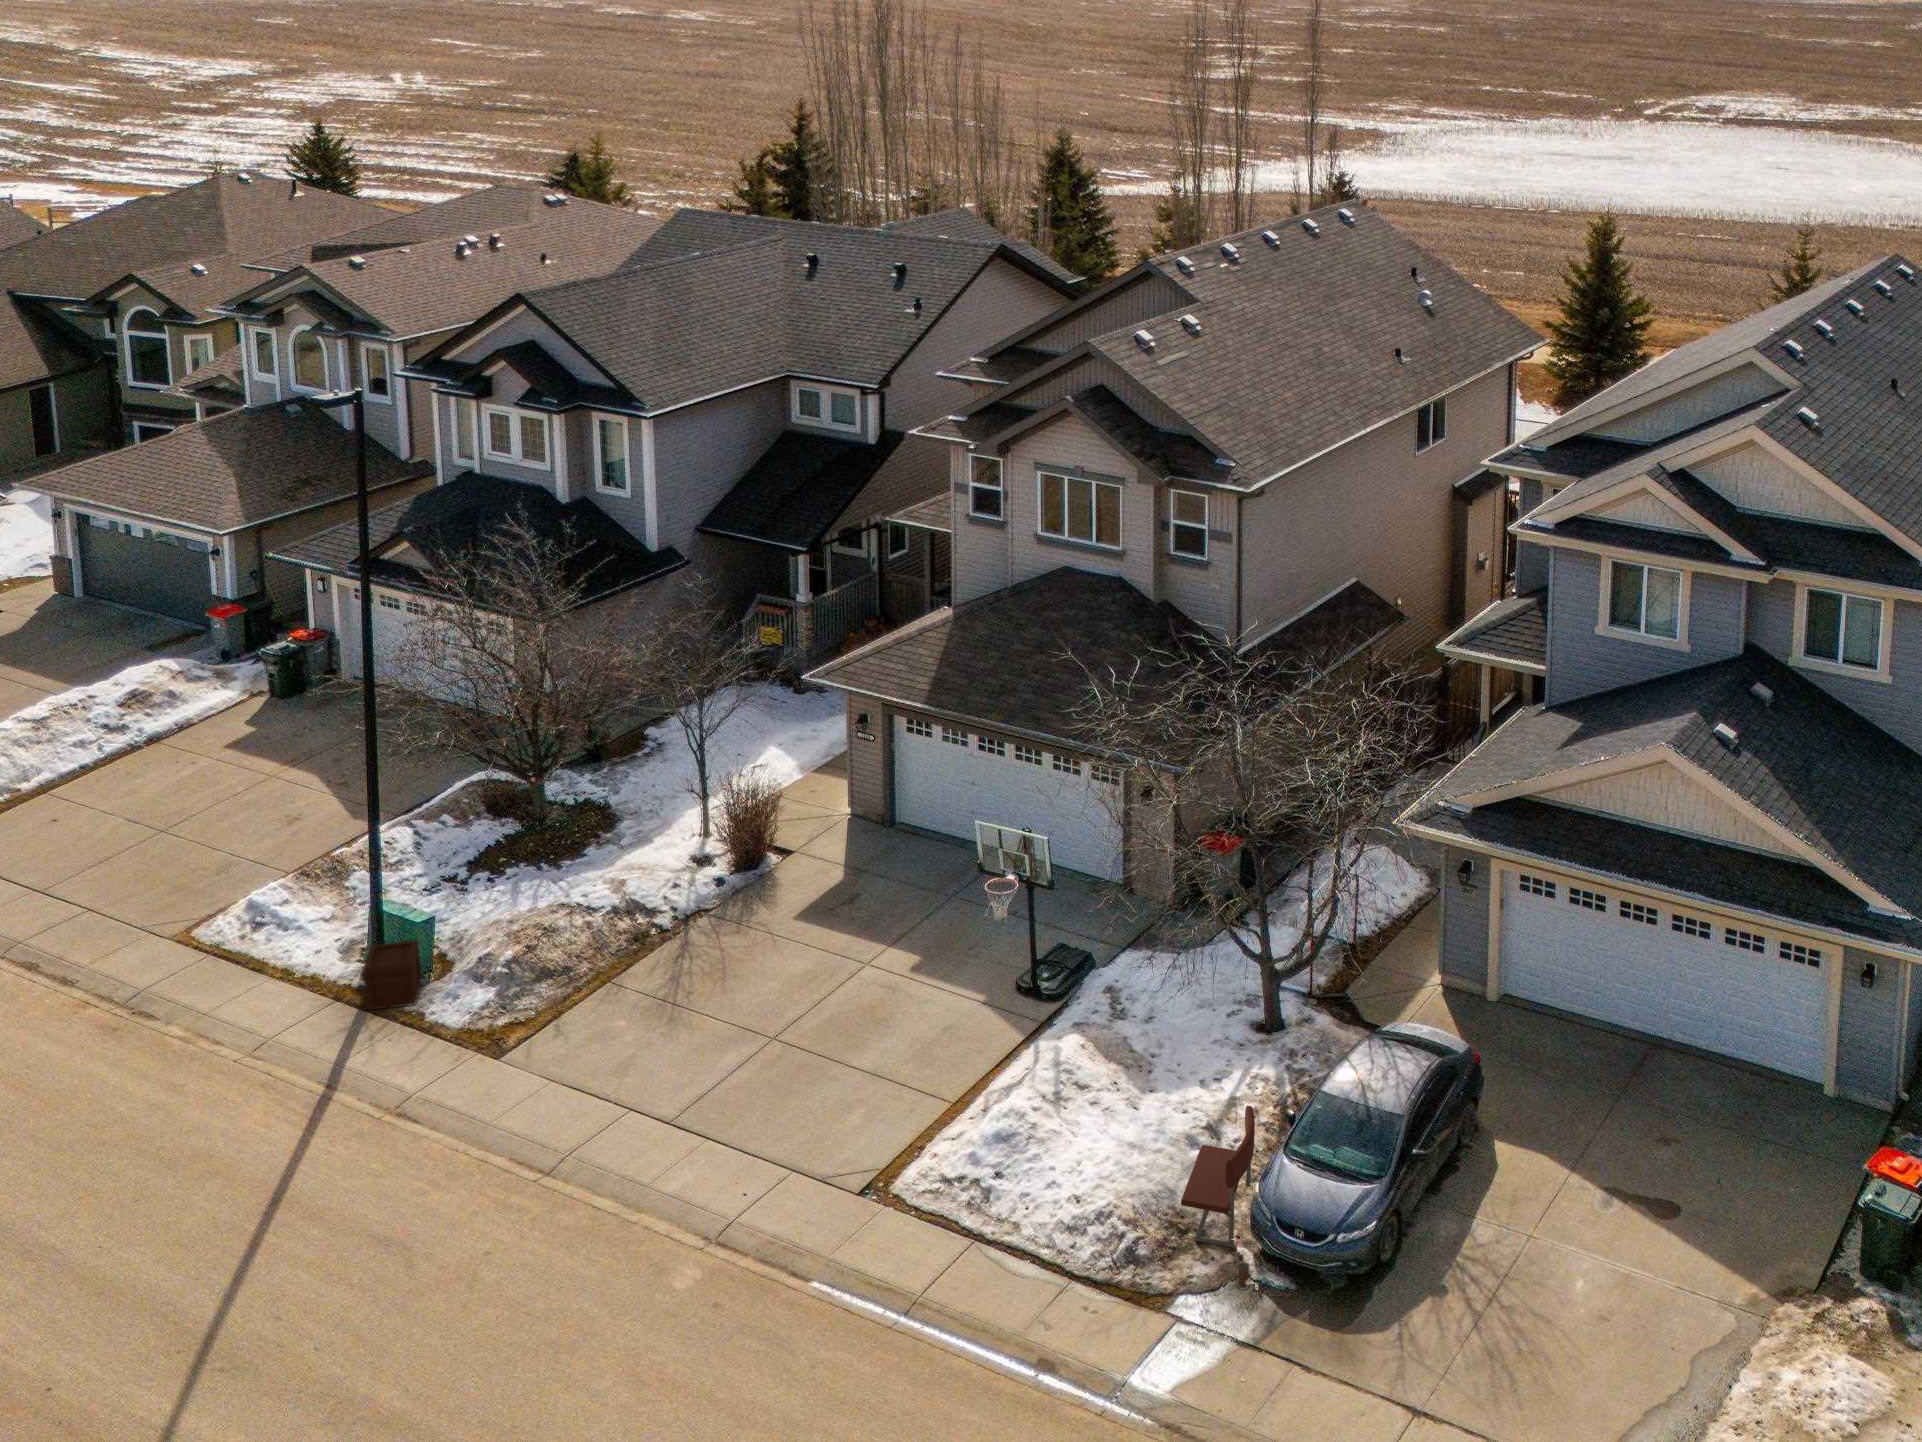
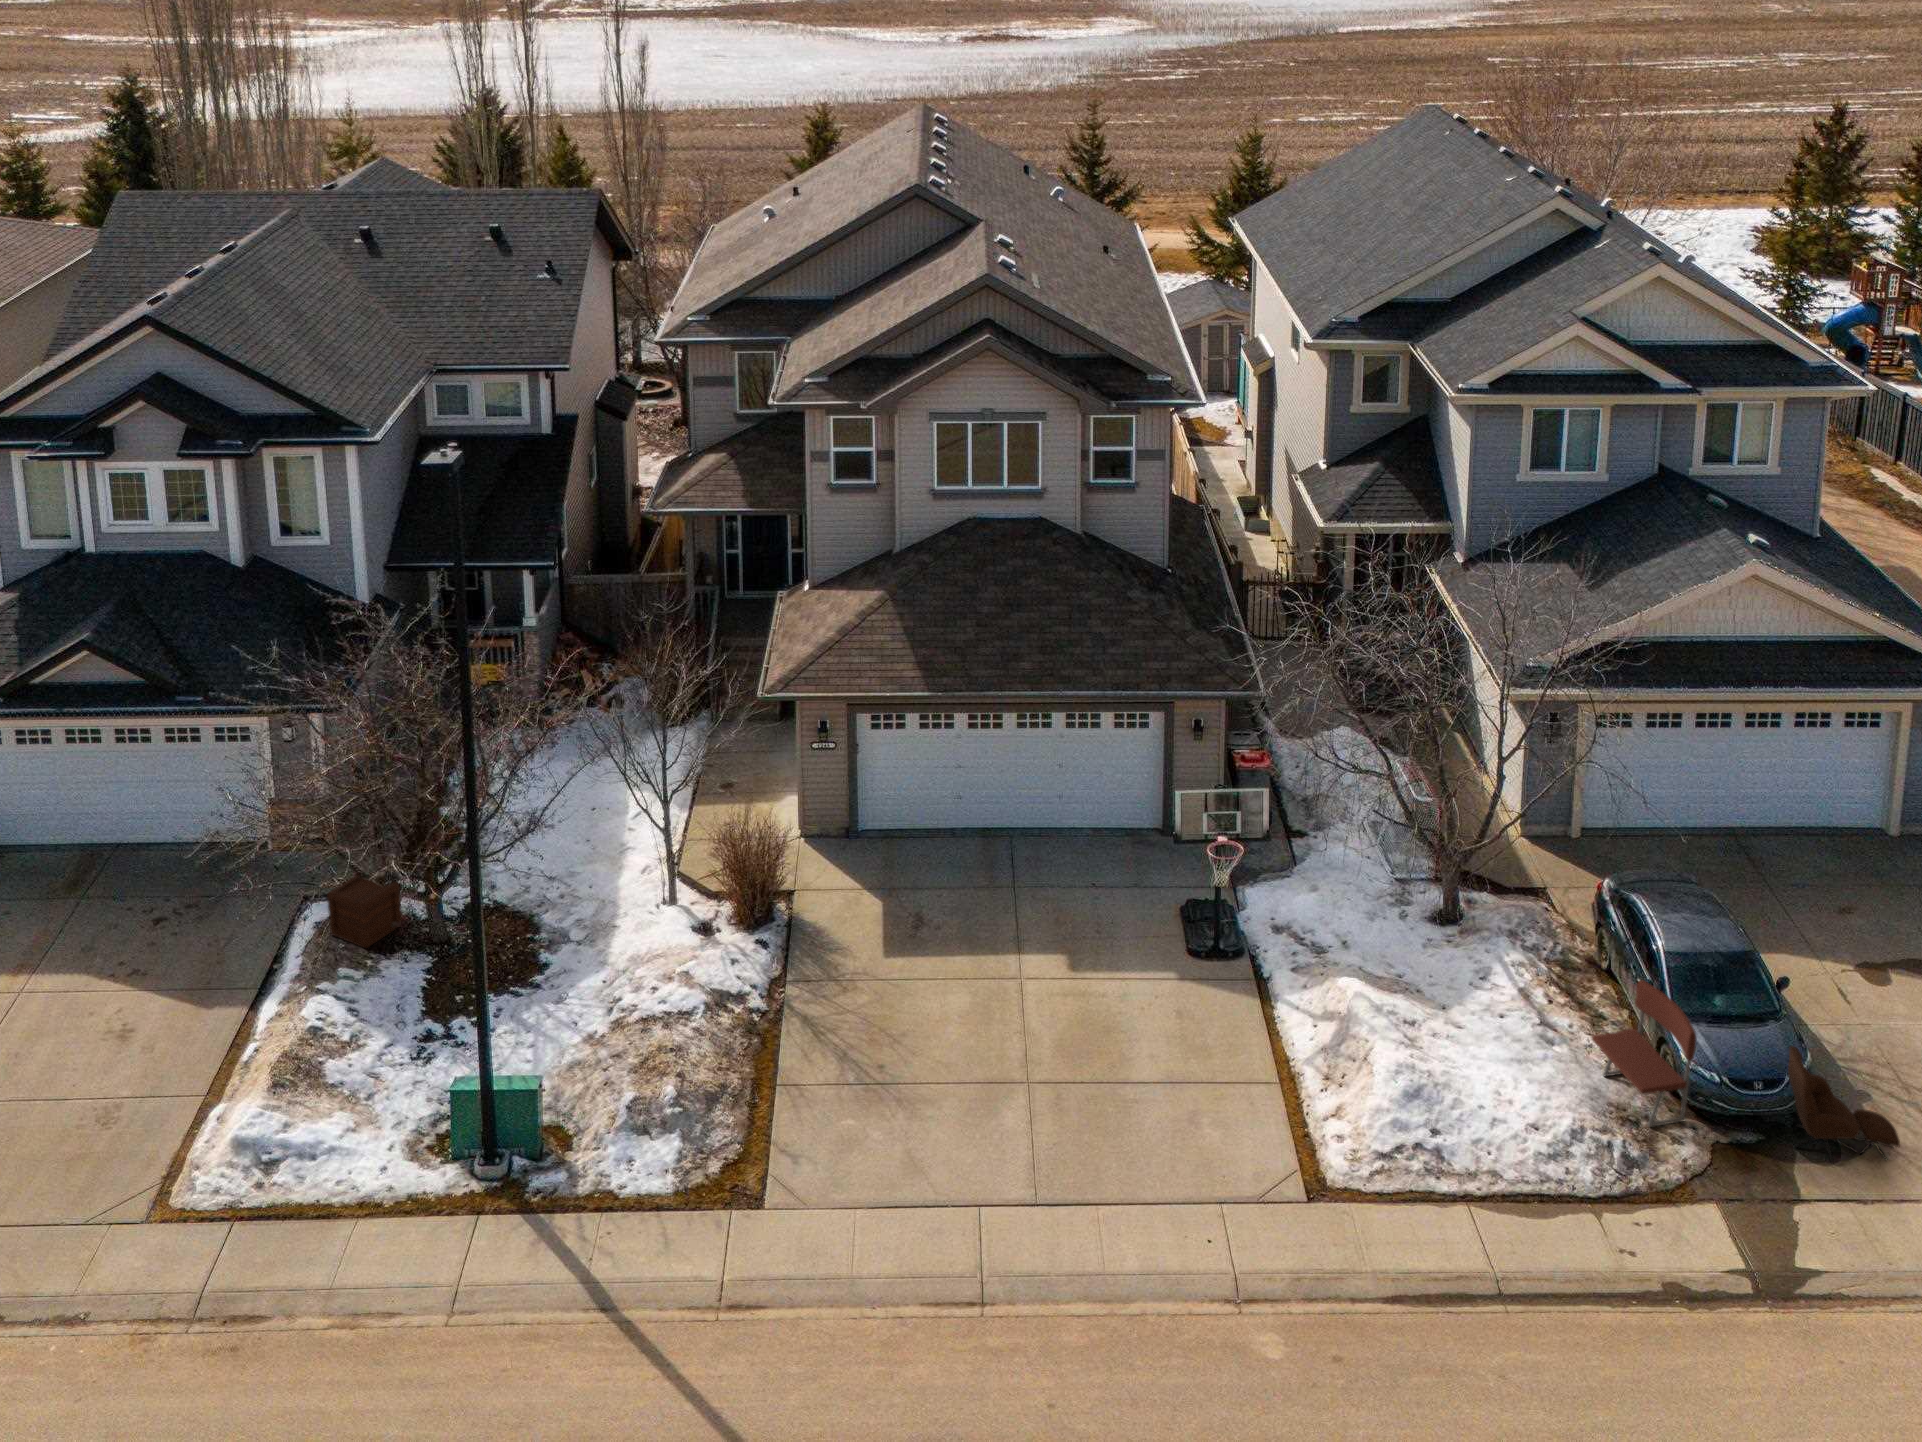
wooden crate: present [363,940,422,1010] -> present [327,875,402,948]
lounge chair: none [1292,1205,1400,1347] -> present [1788,1046,1900,1164]
watering can: present [1236,1260,1252,1290] -> none [1719,1118,1752,1154]

